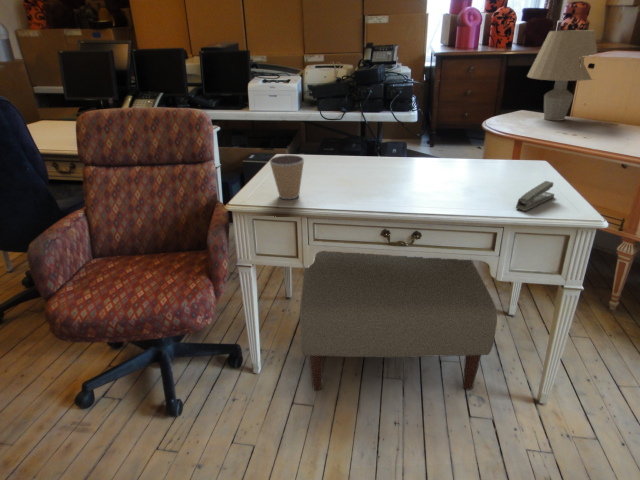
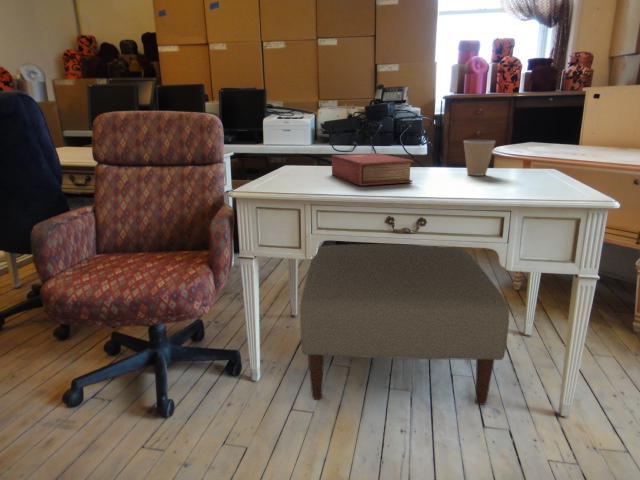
table lamp: present [527,30,597,121] -> none [533,62,606,149]
book: none [324,147,408,195] -> present [332,153,413,186]
coffee cup: present [270,155,304,199] -> present [464,140,495,176]
stapler: present [516,181,554,211] -> none [523,172,563,195]

